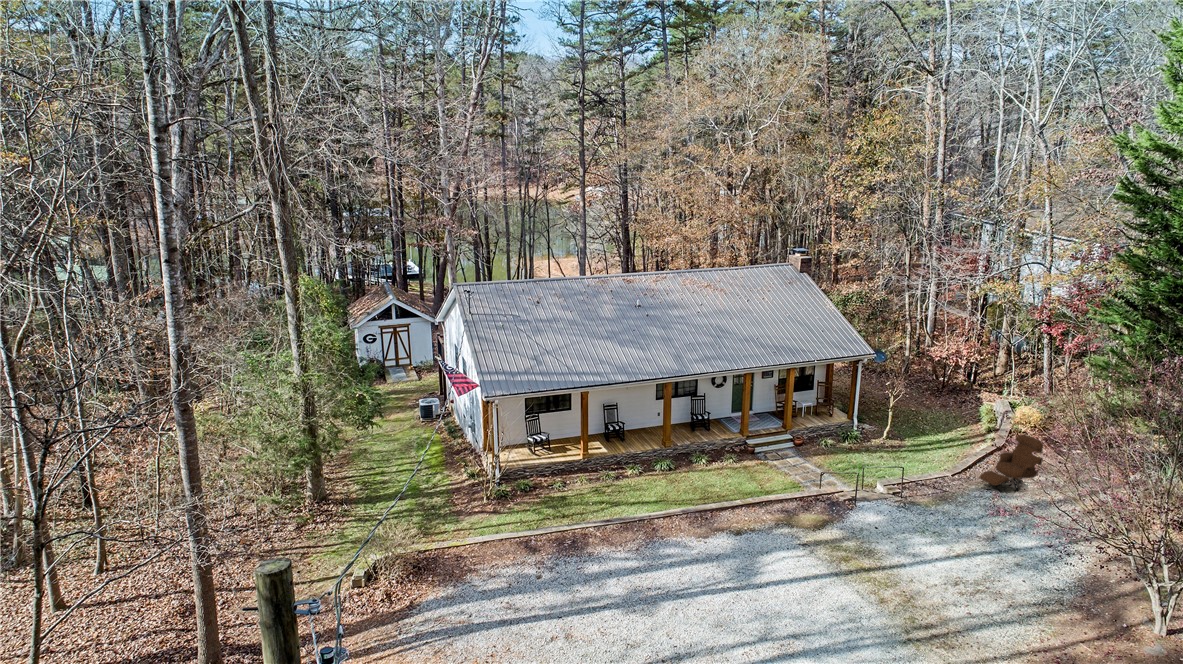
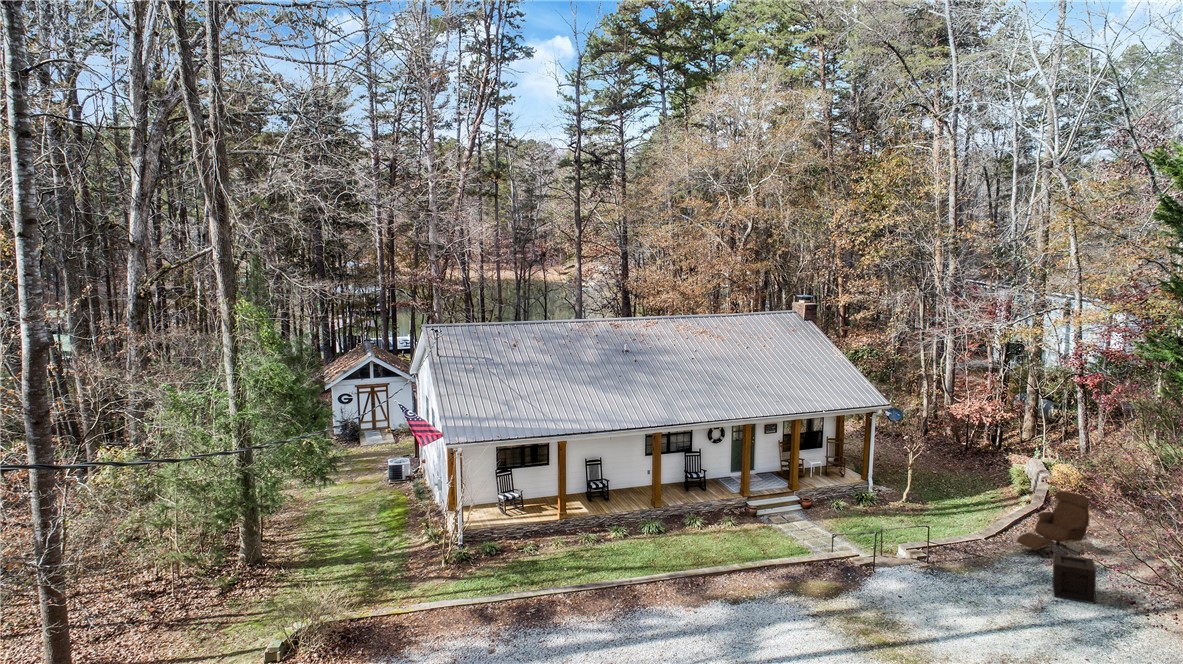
wooden crate: none [1006,491,1042,534] -> present [1053,554,1096,604]

